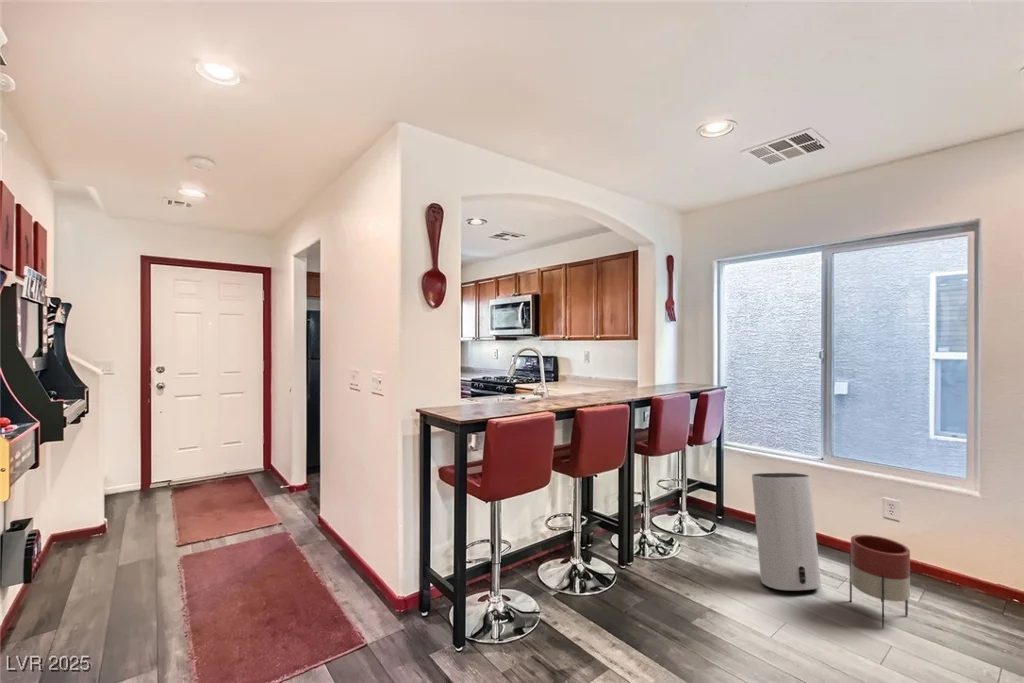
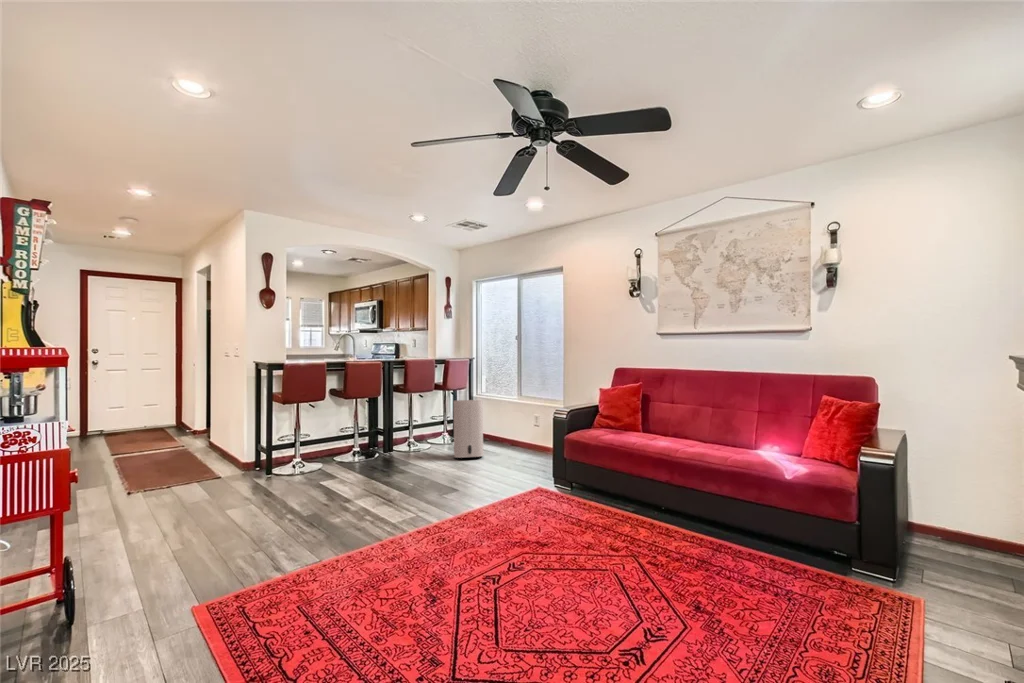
planter: present [850,535,910,628] -> none [487,427,512,467]

